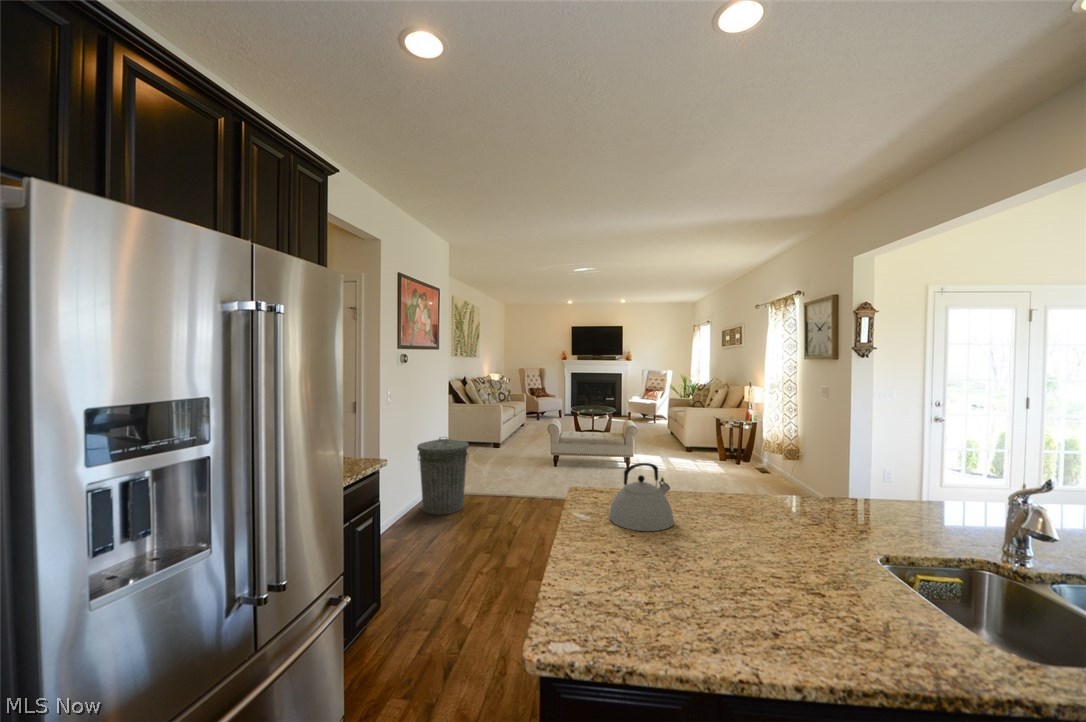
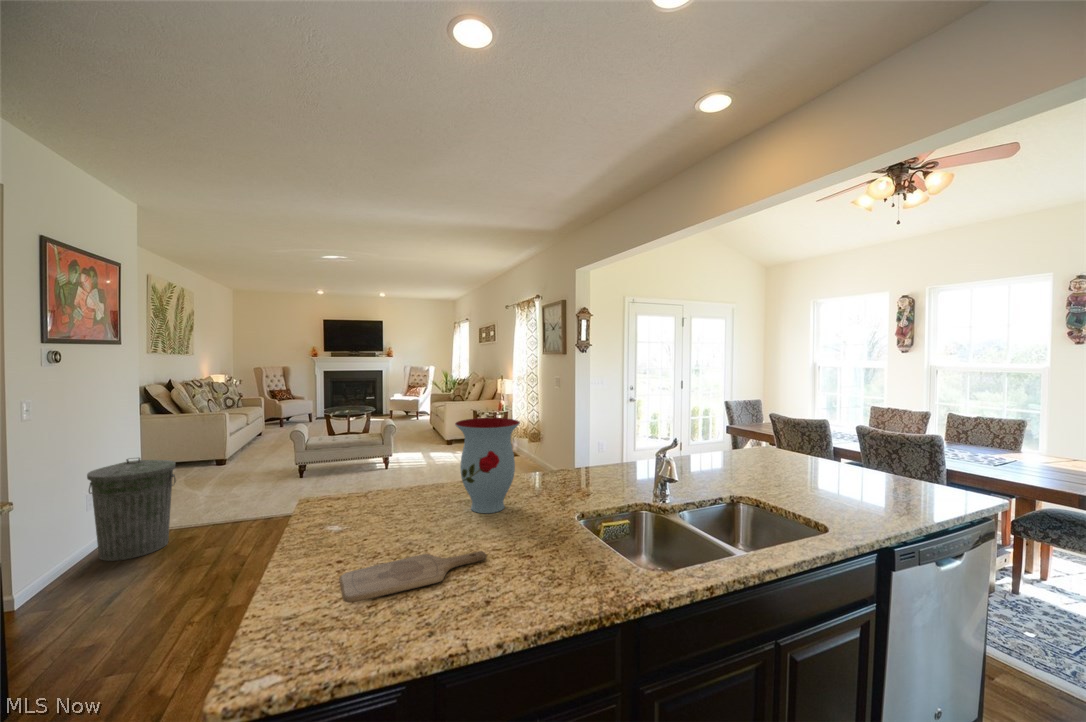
vase: none [719,428,799,535] -> present [455,418,520,513]
kettle: present [609,463,674,531] -> none [343,461,412,532]
cutting board: none [615,564,766,597] -> present [339,551,487,603]

